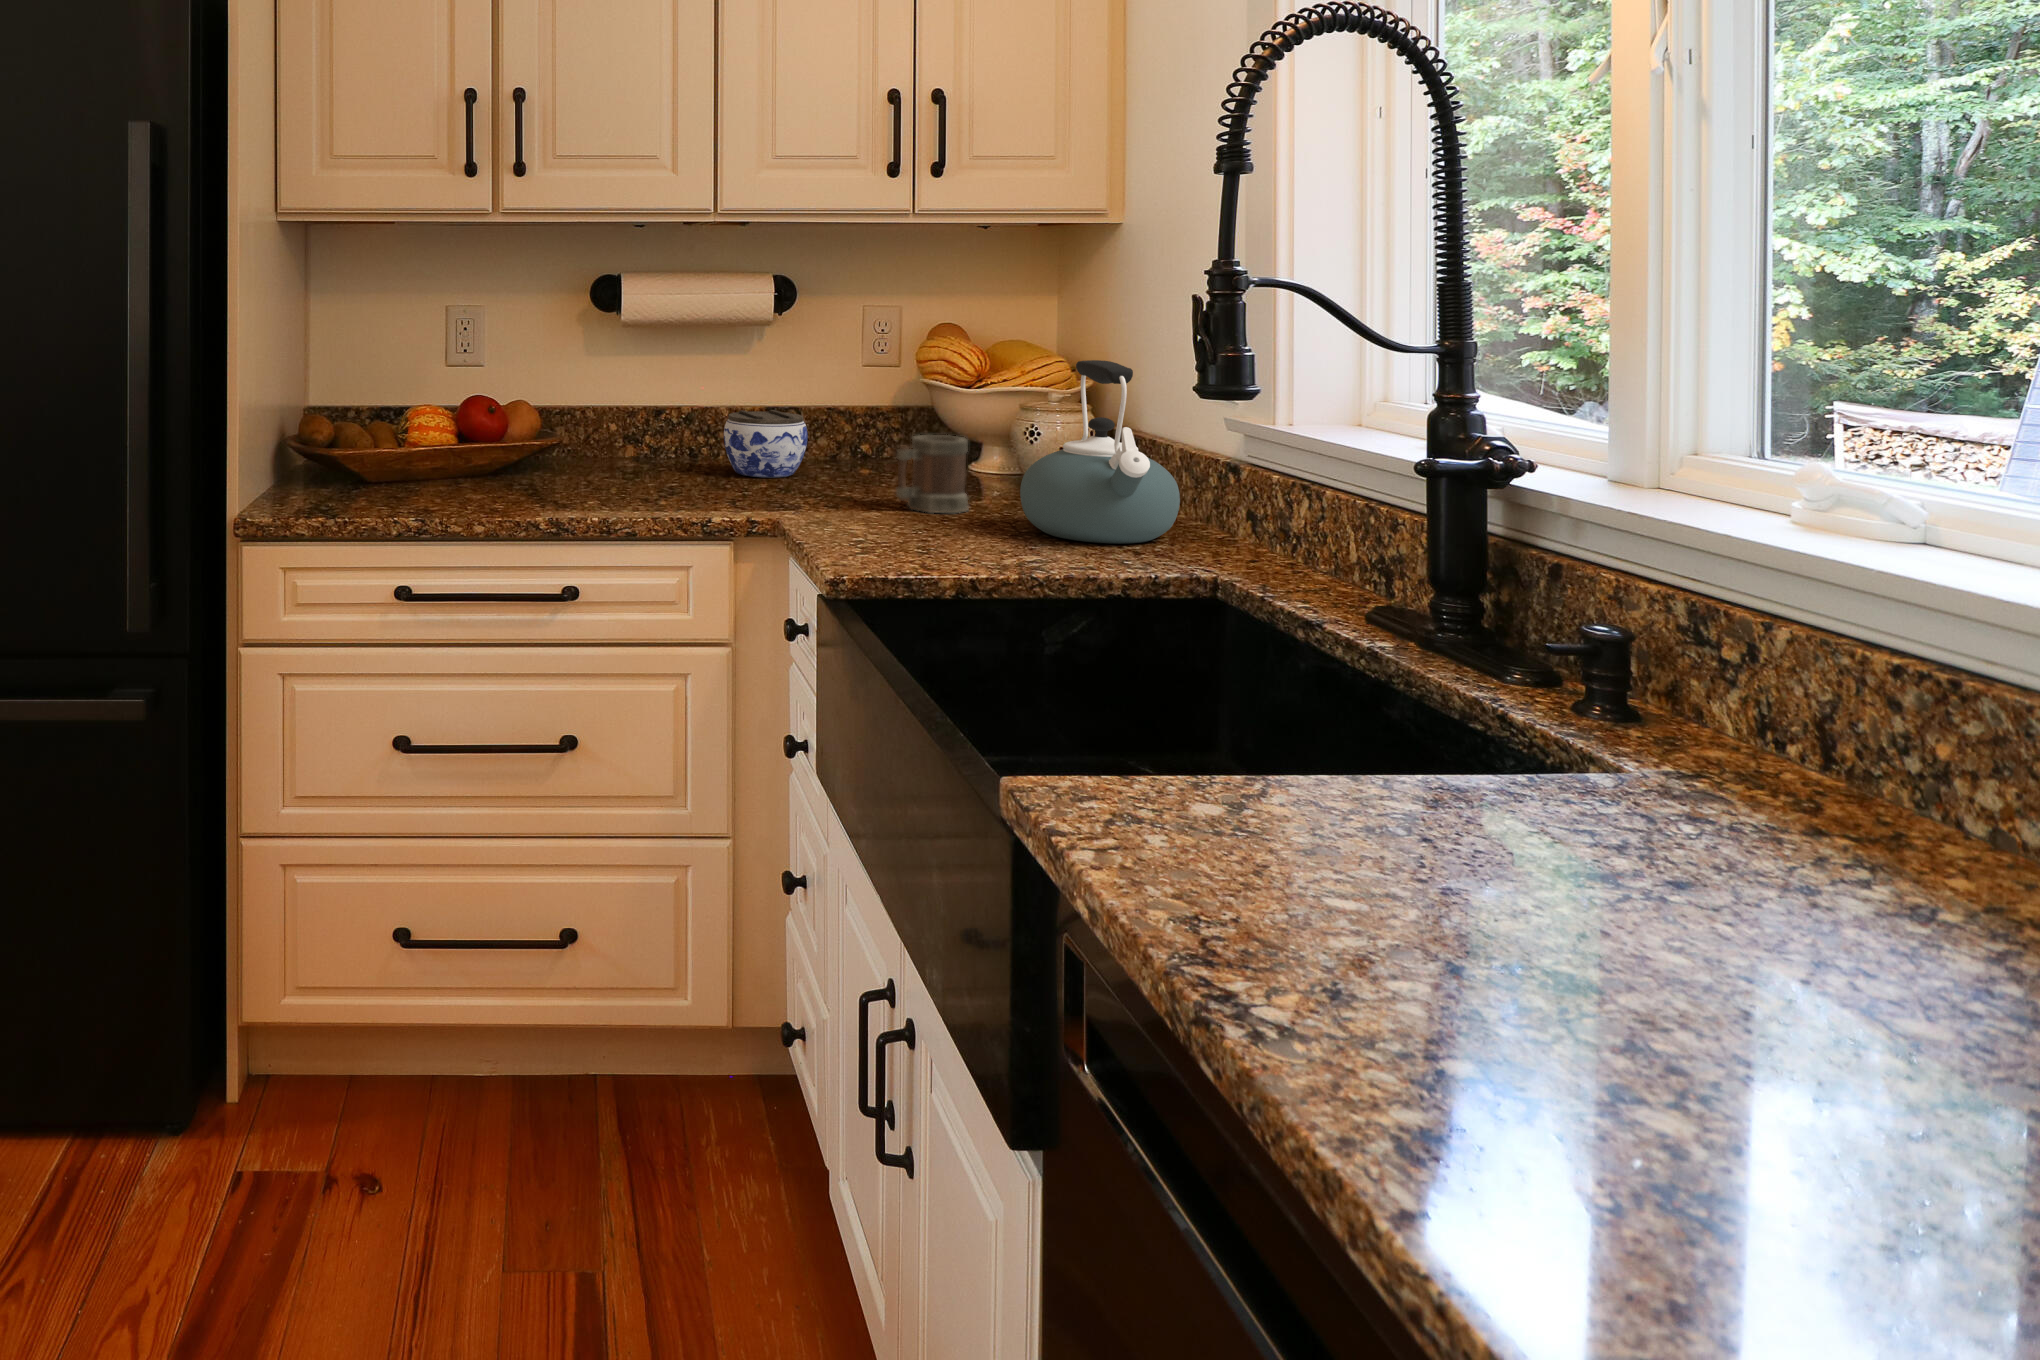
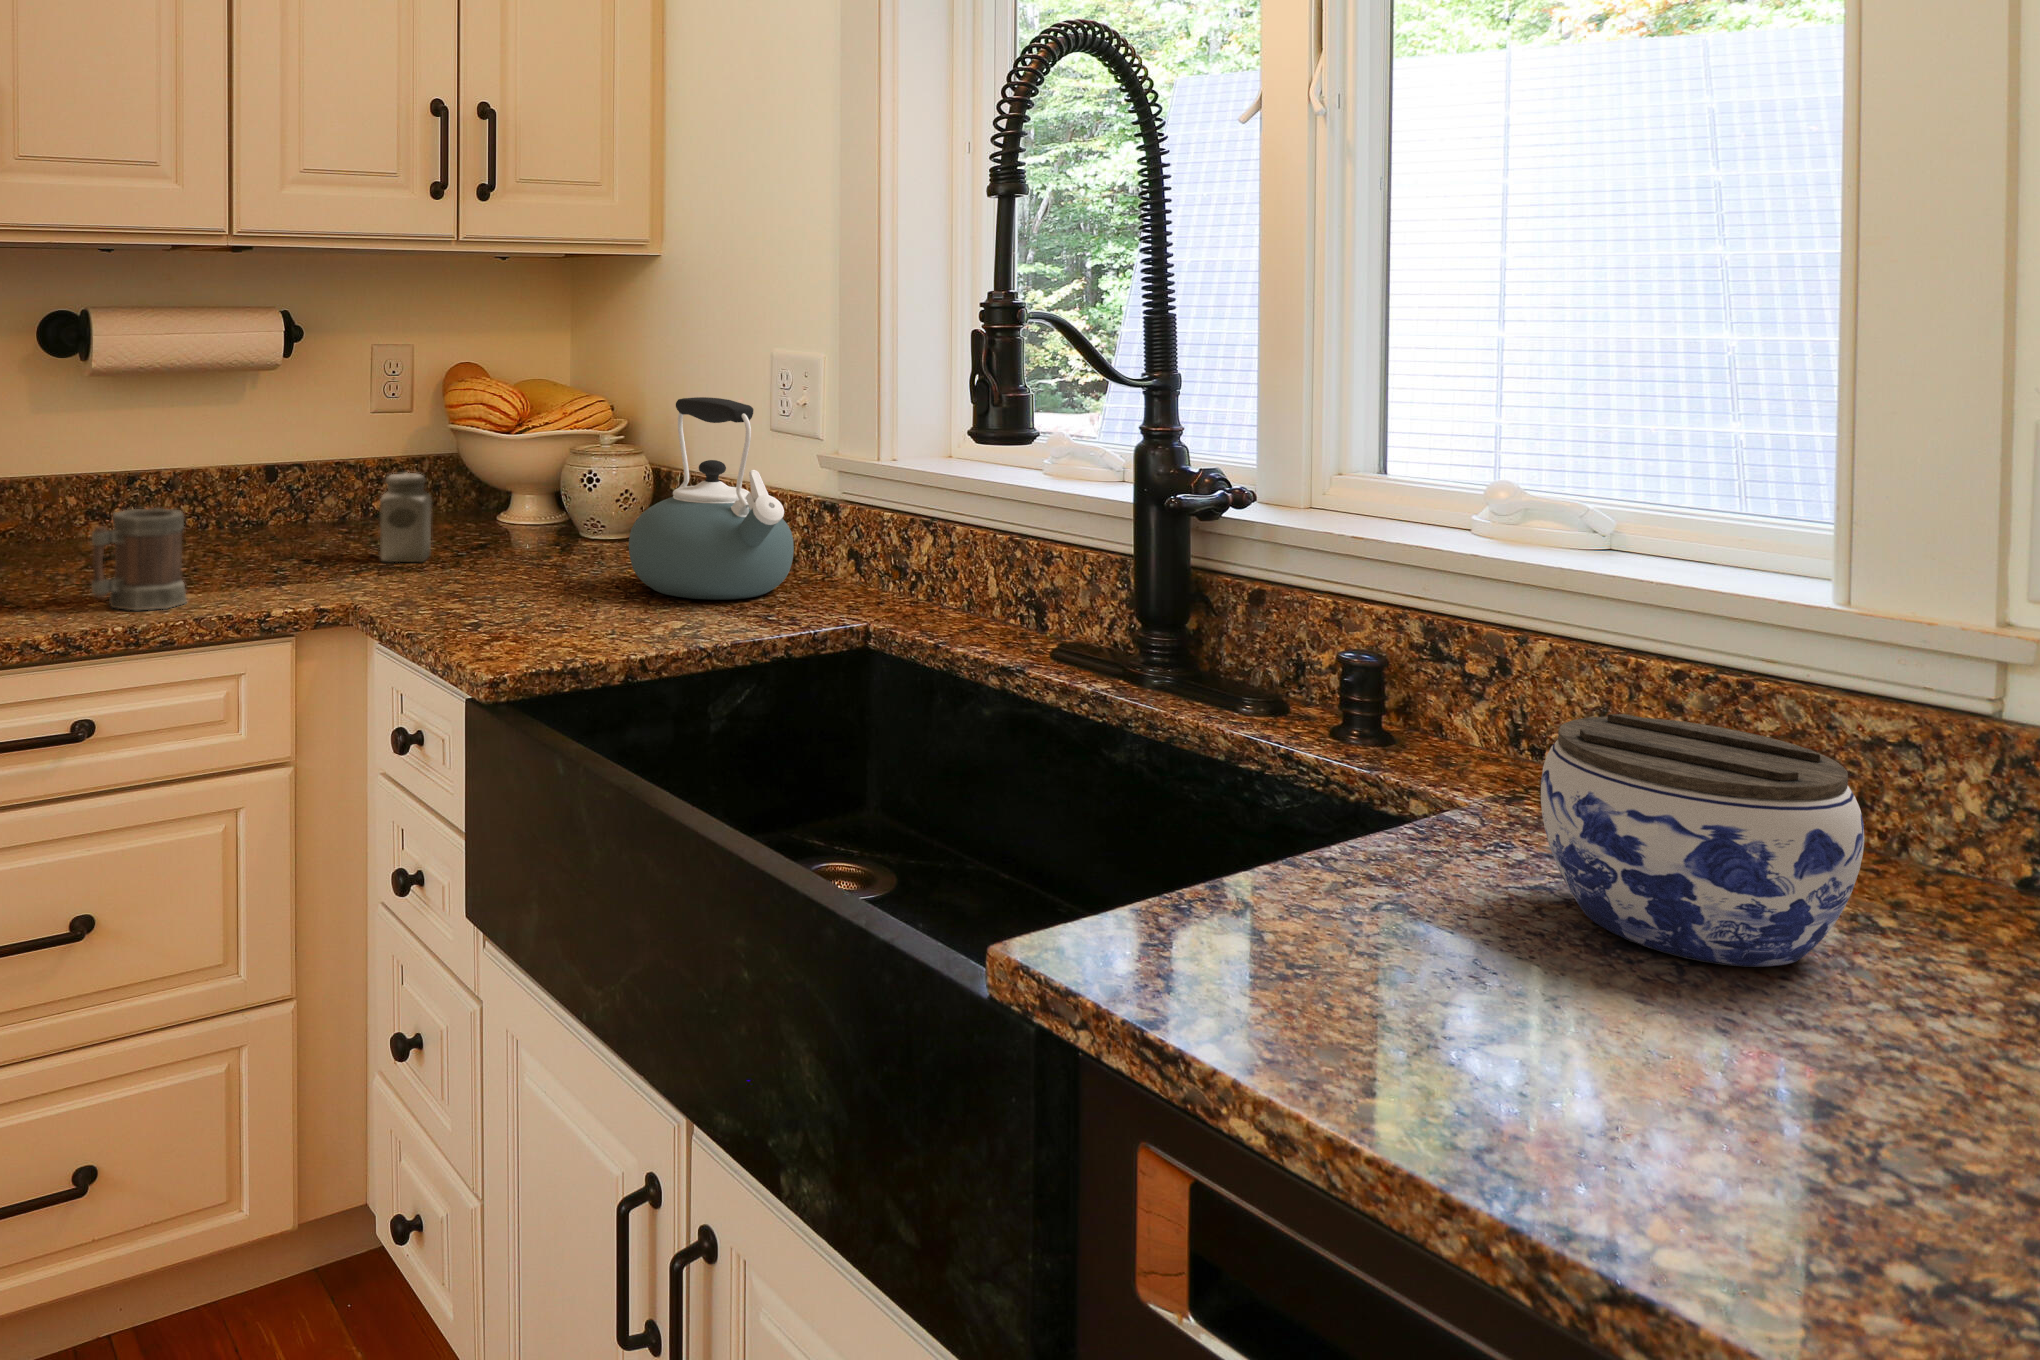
jar: present [724,410,808,477] -> present [1541,714,1864,967]
salt shaker: none [833,418,882,494] -> present [380,473,431,562]
mug: present [896,435,969,513] -> present [92,509,187,610]

